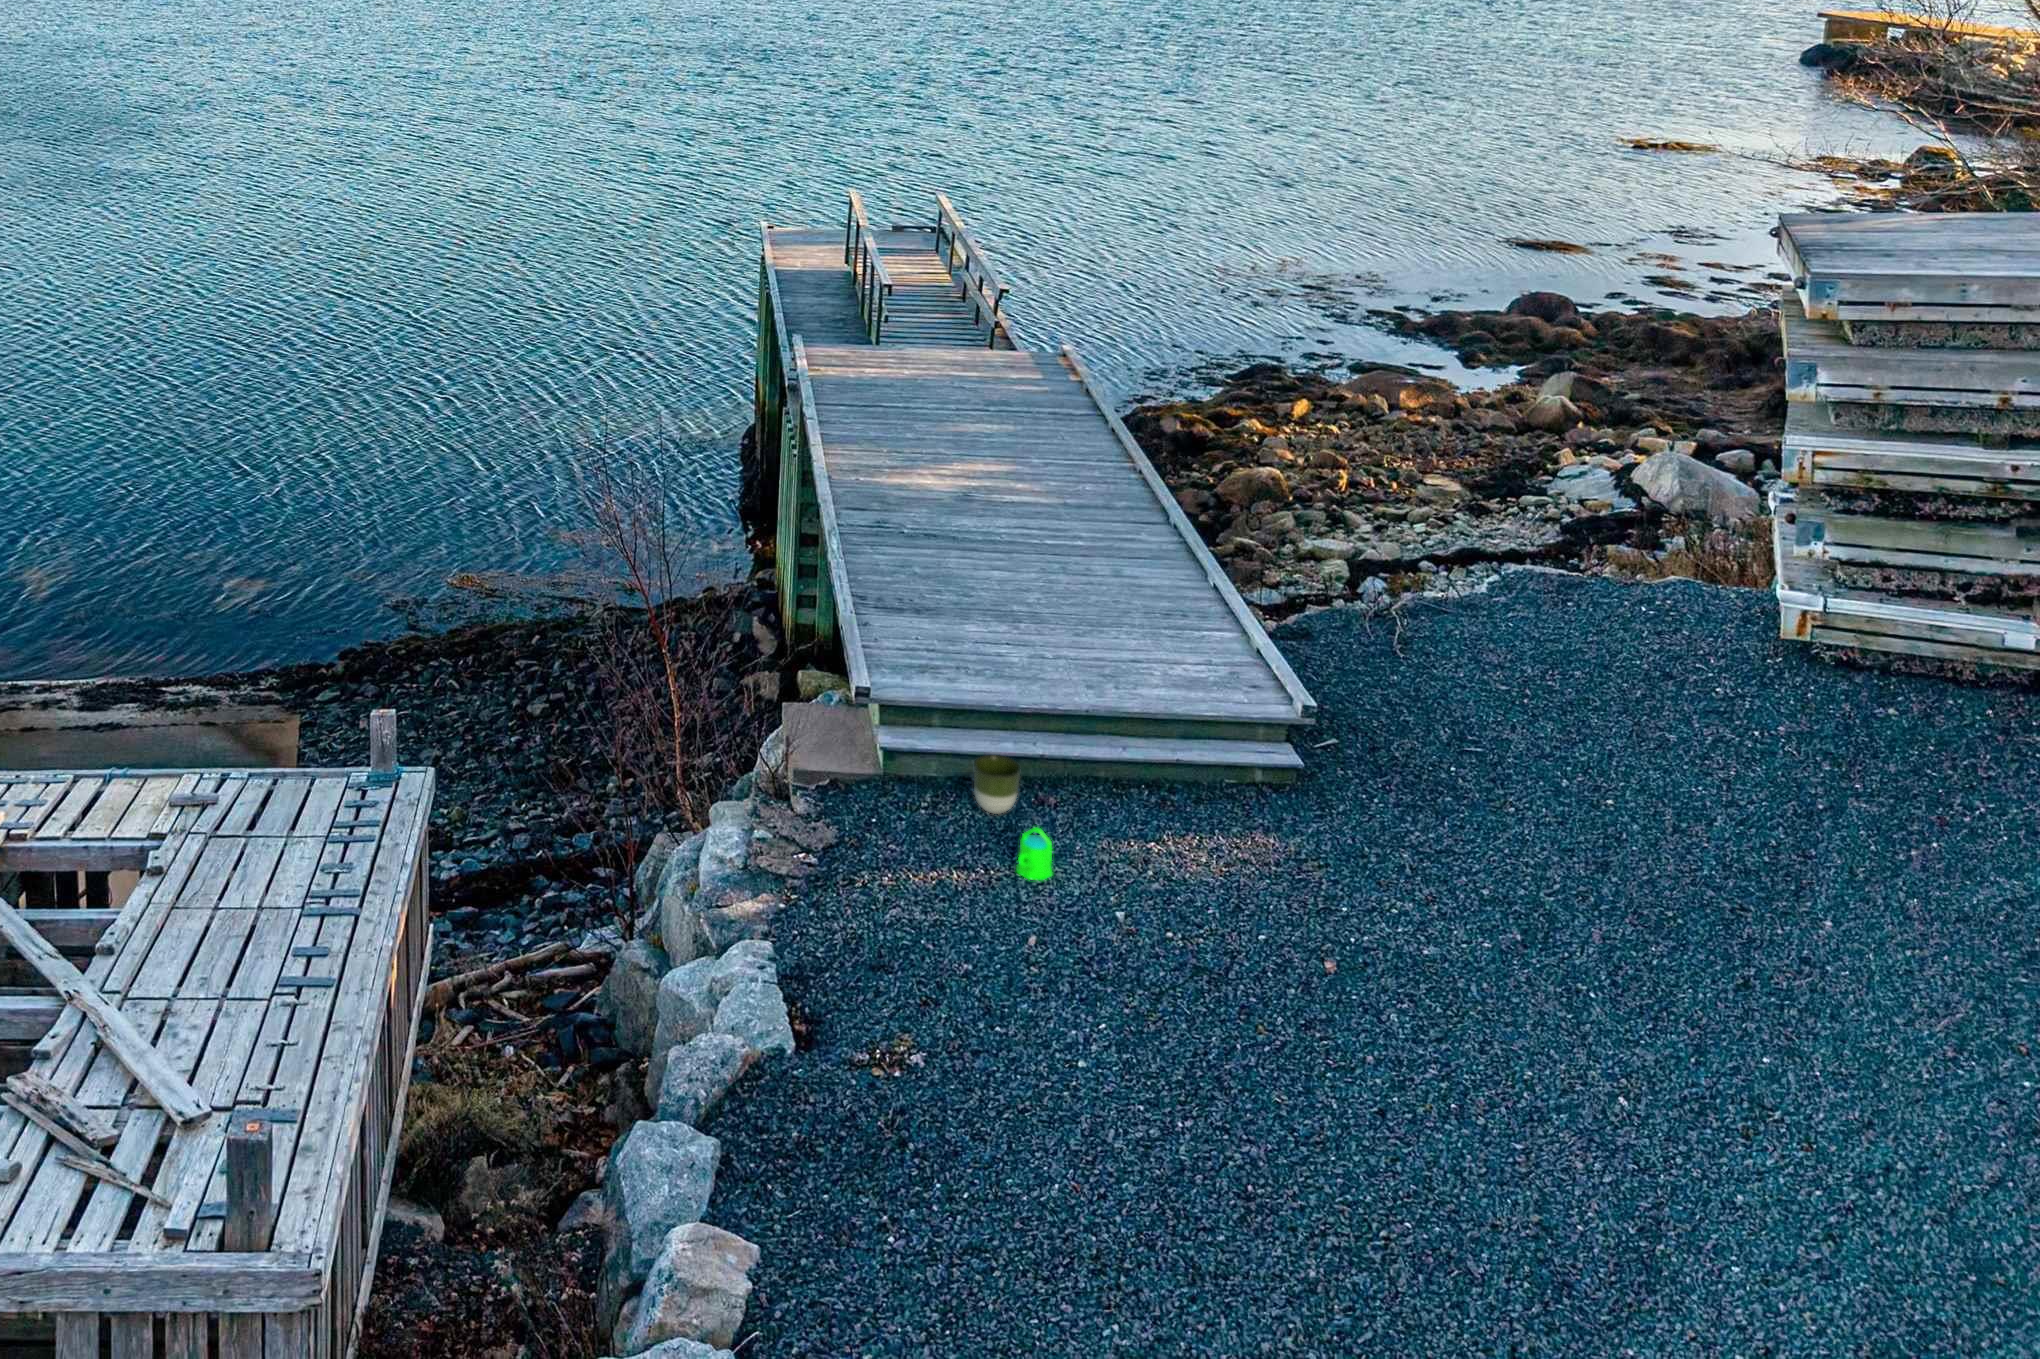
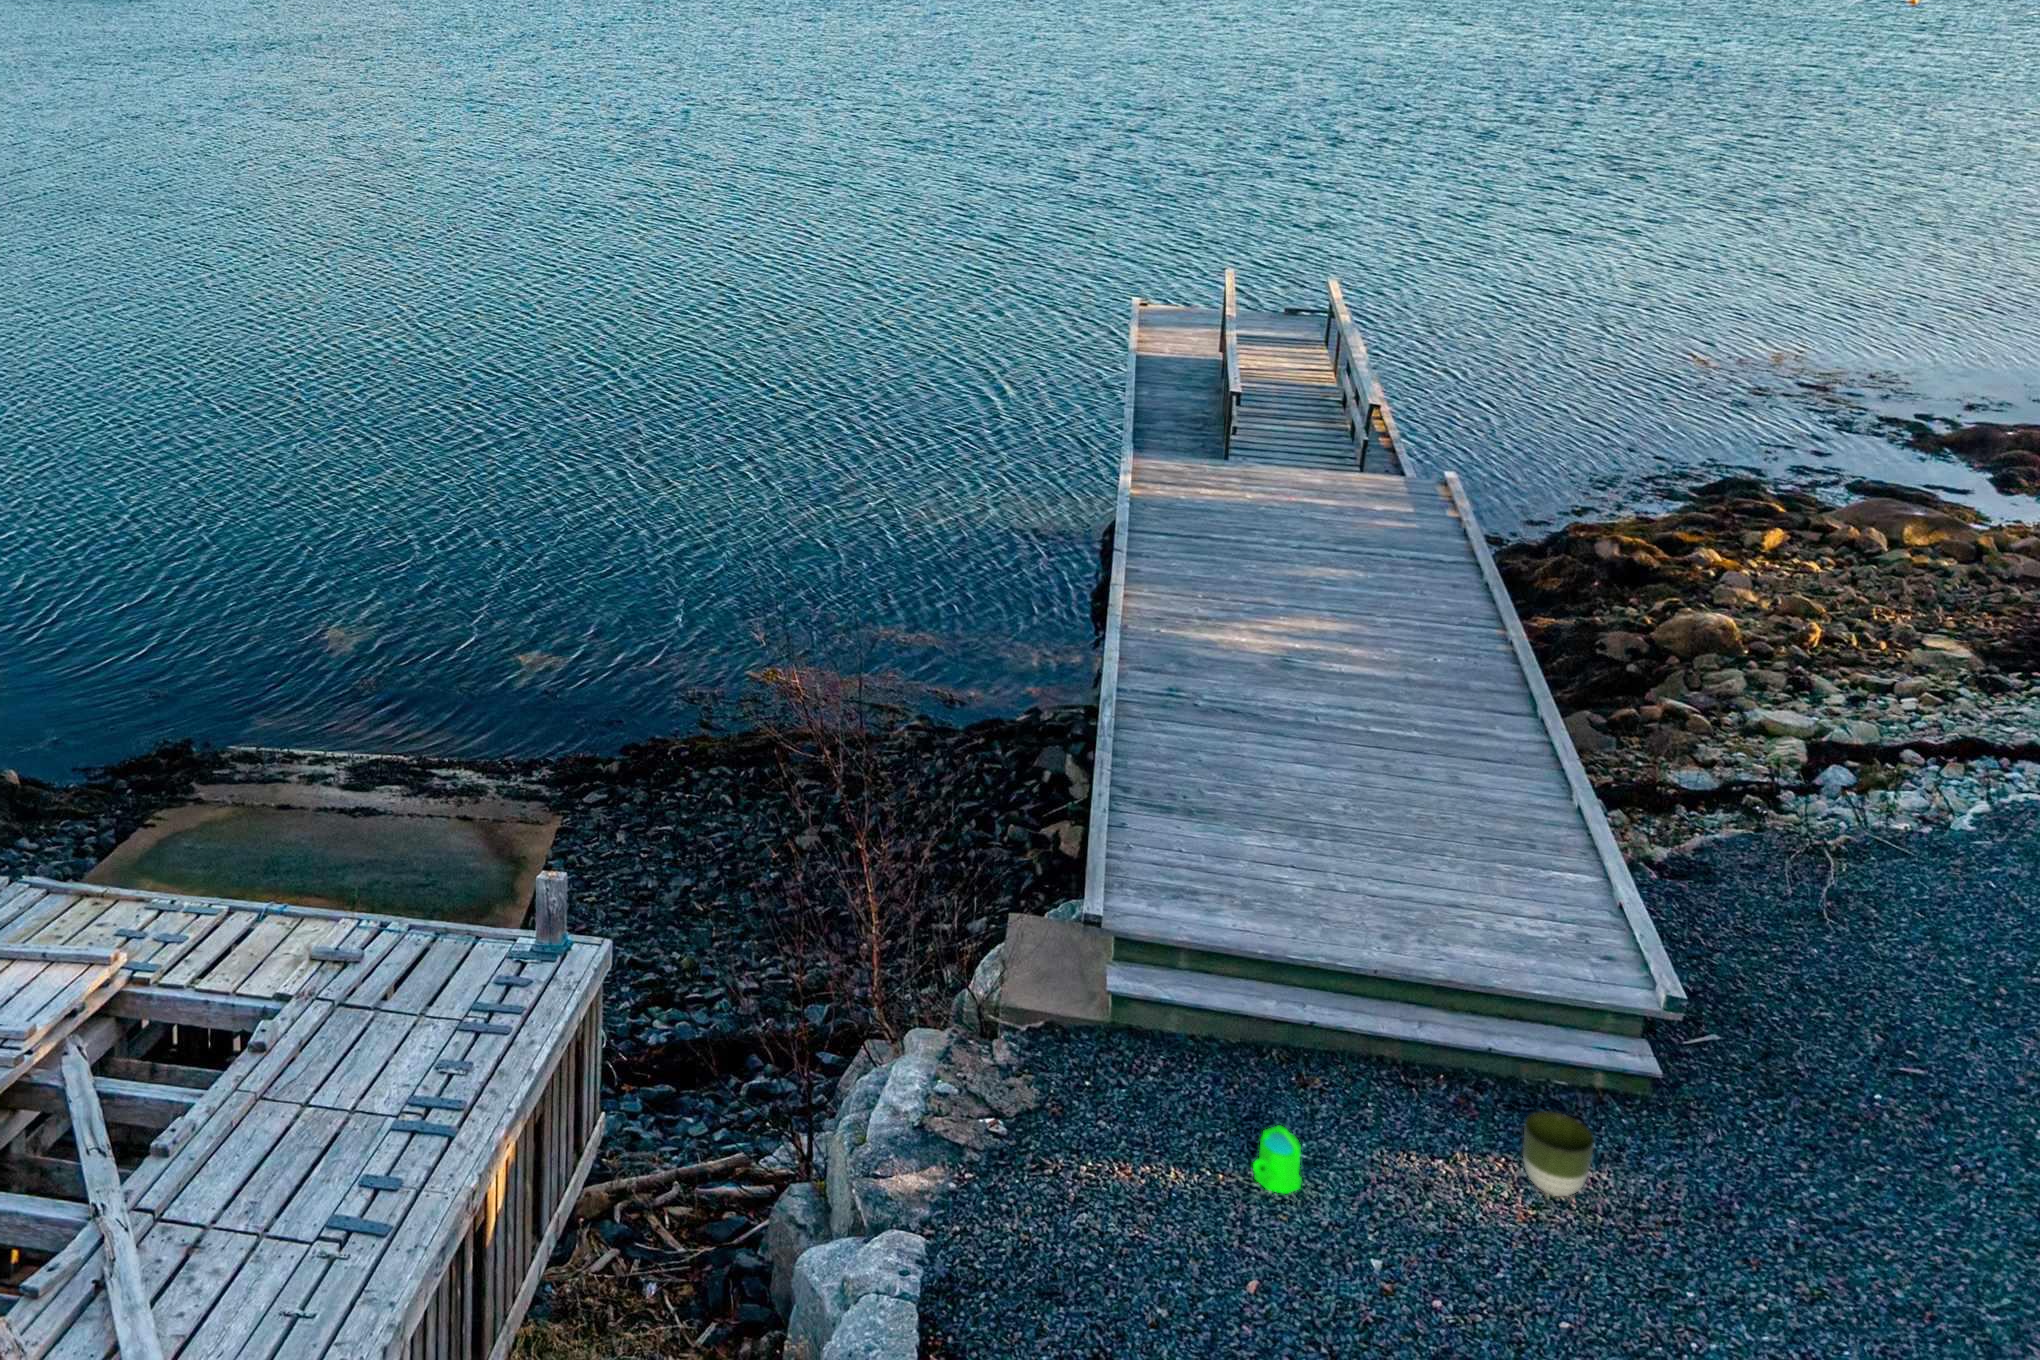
planter: present [974,755,1020,814] -> present [1523,1111,1595,1196]

